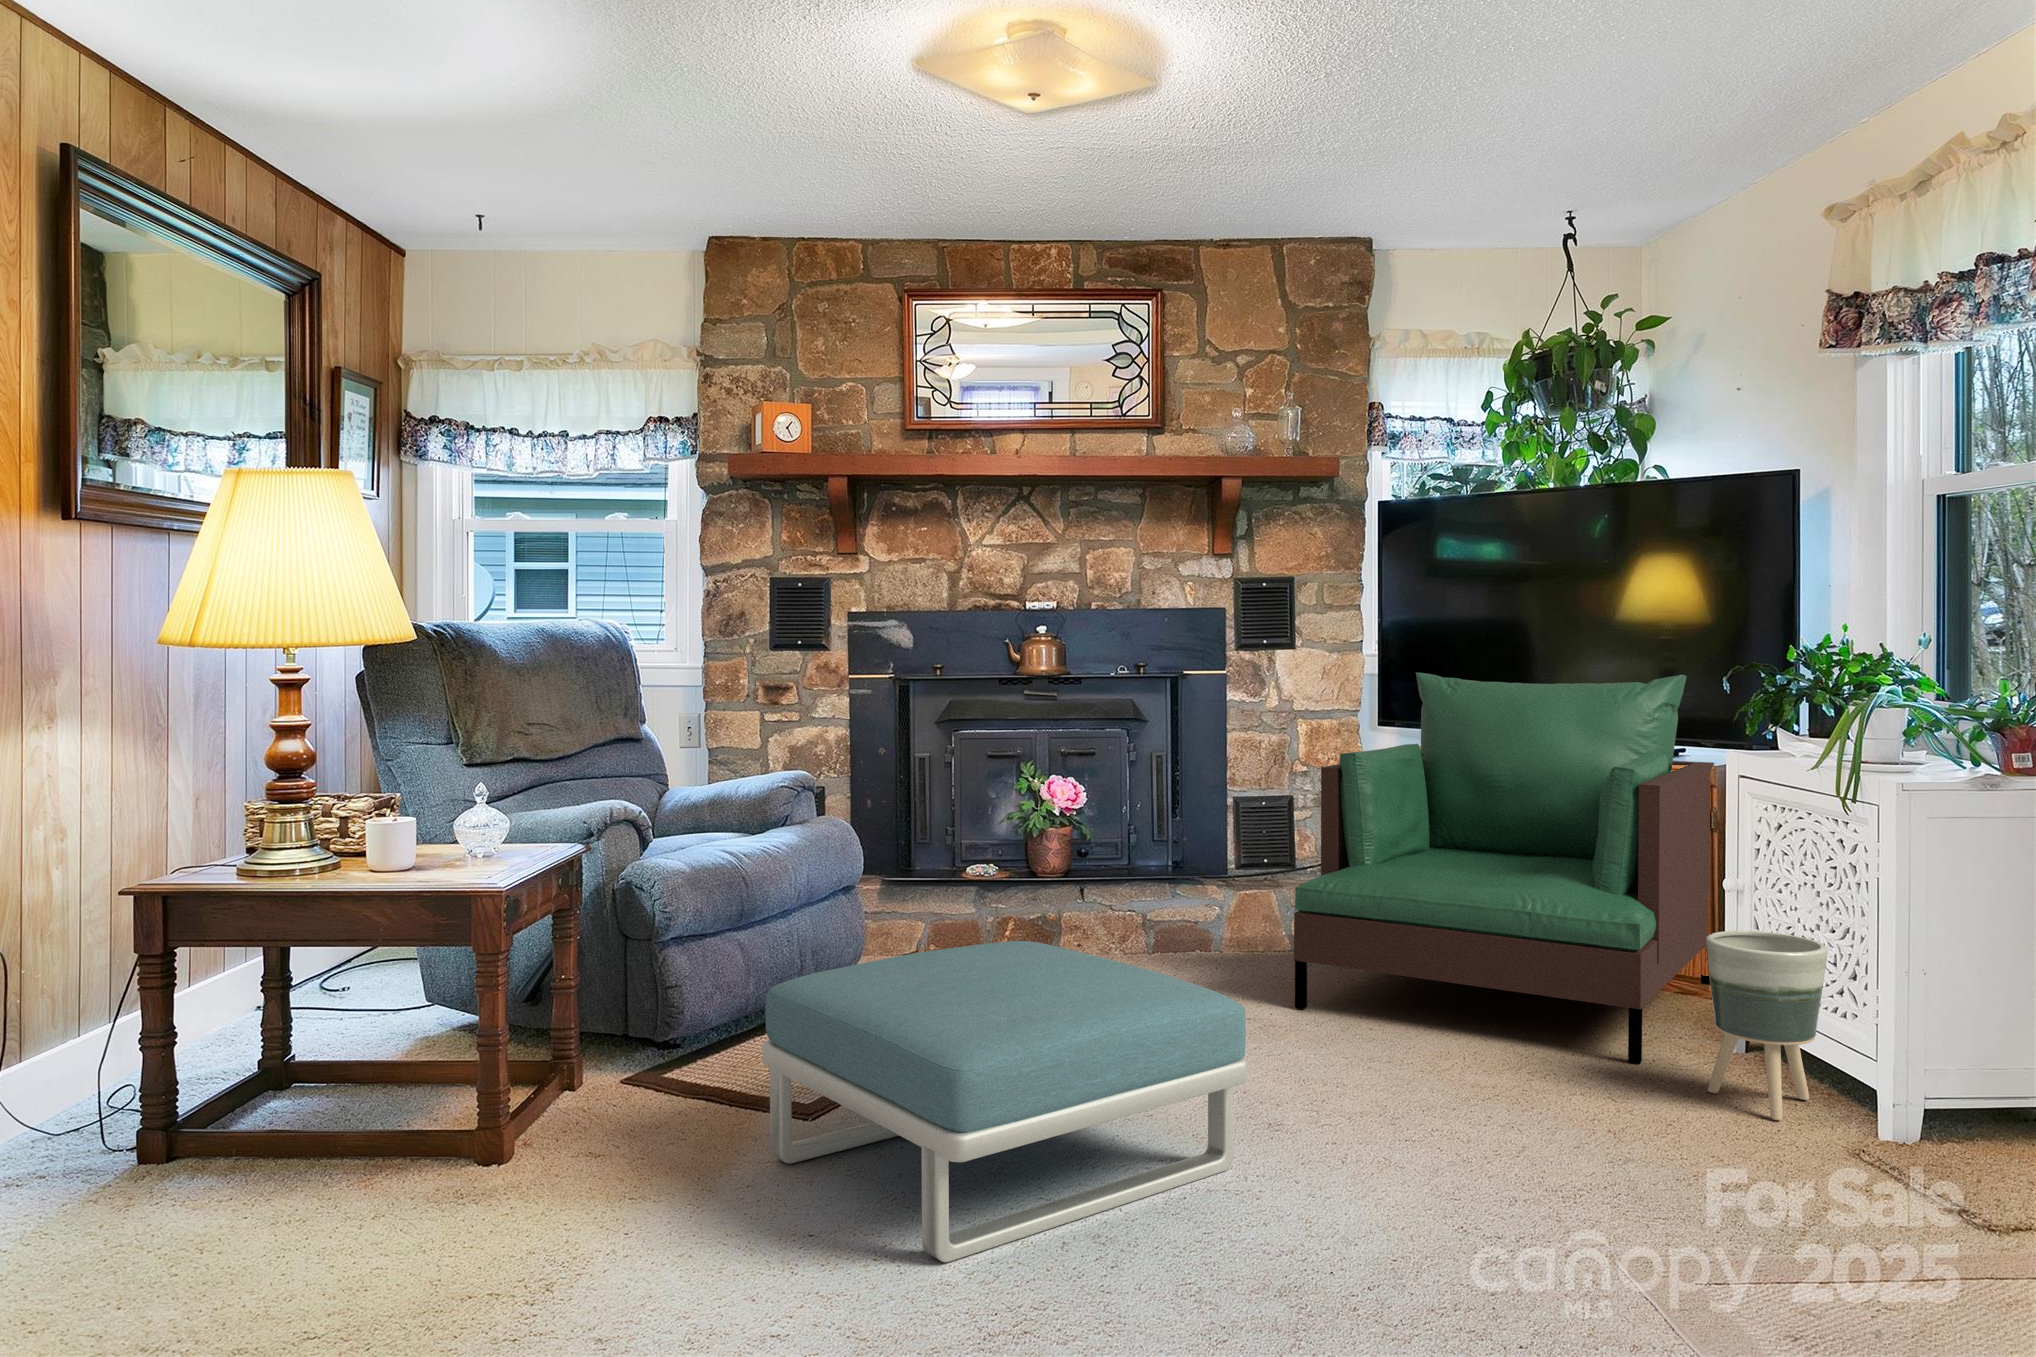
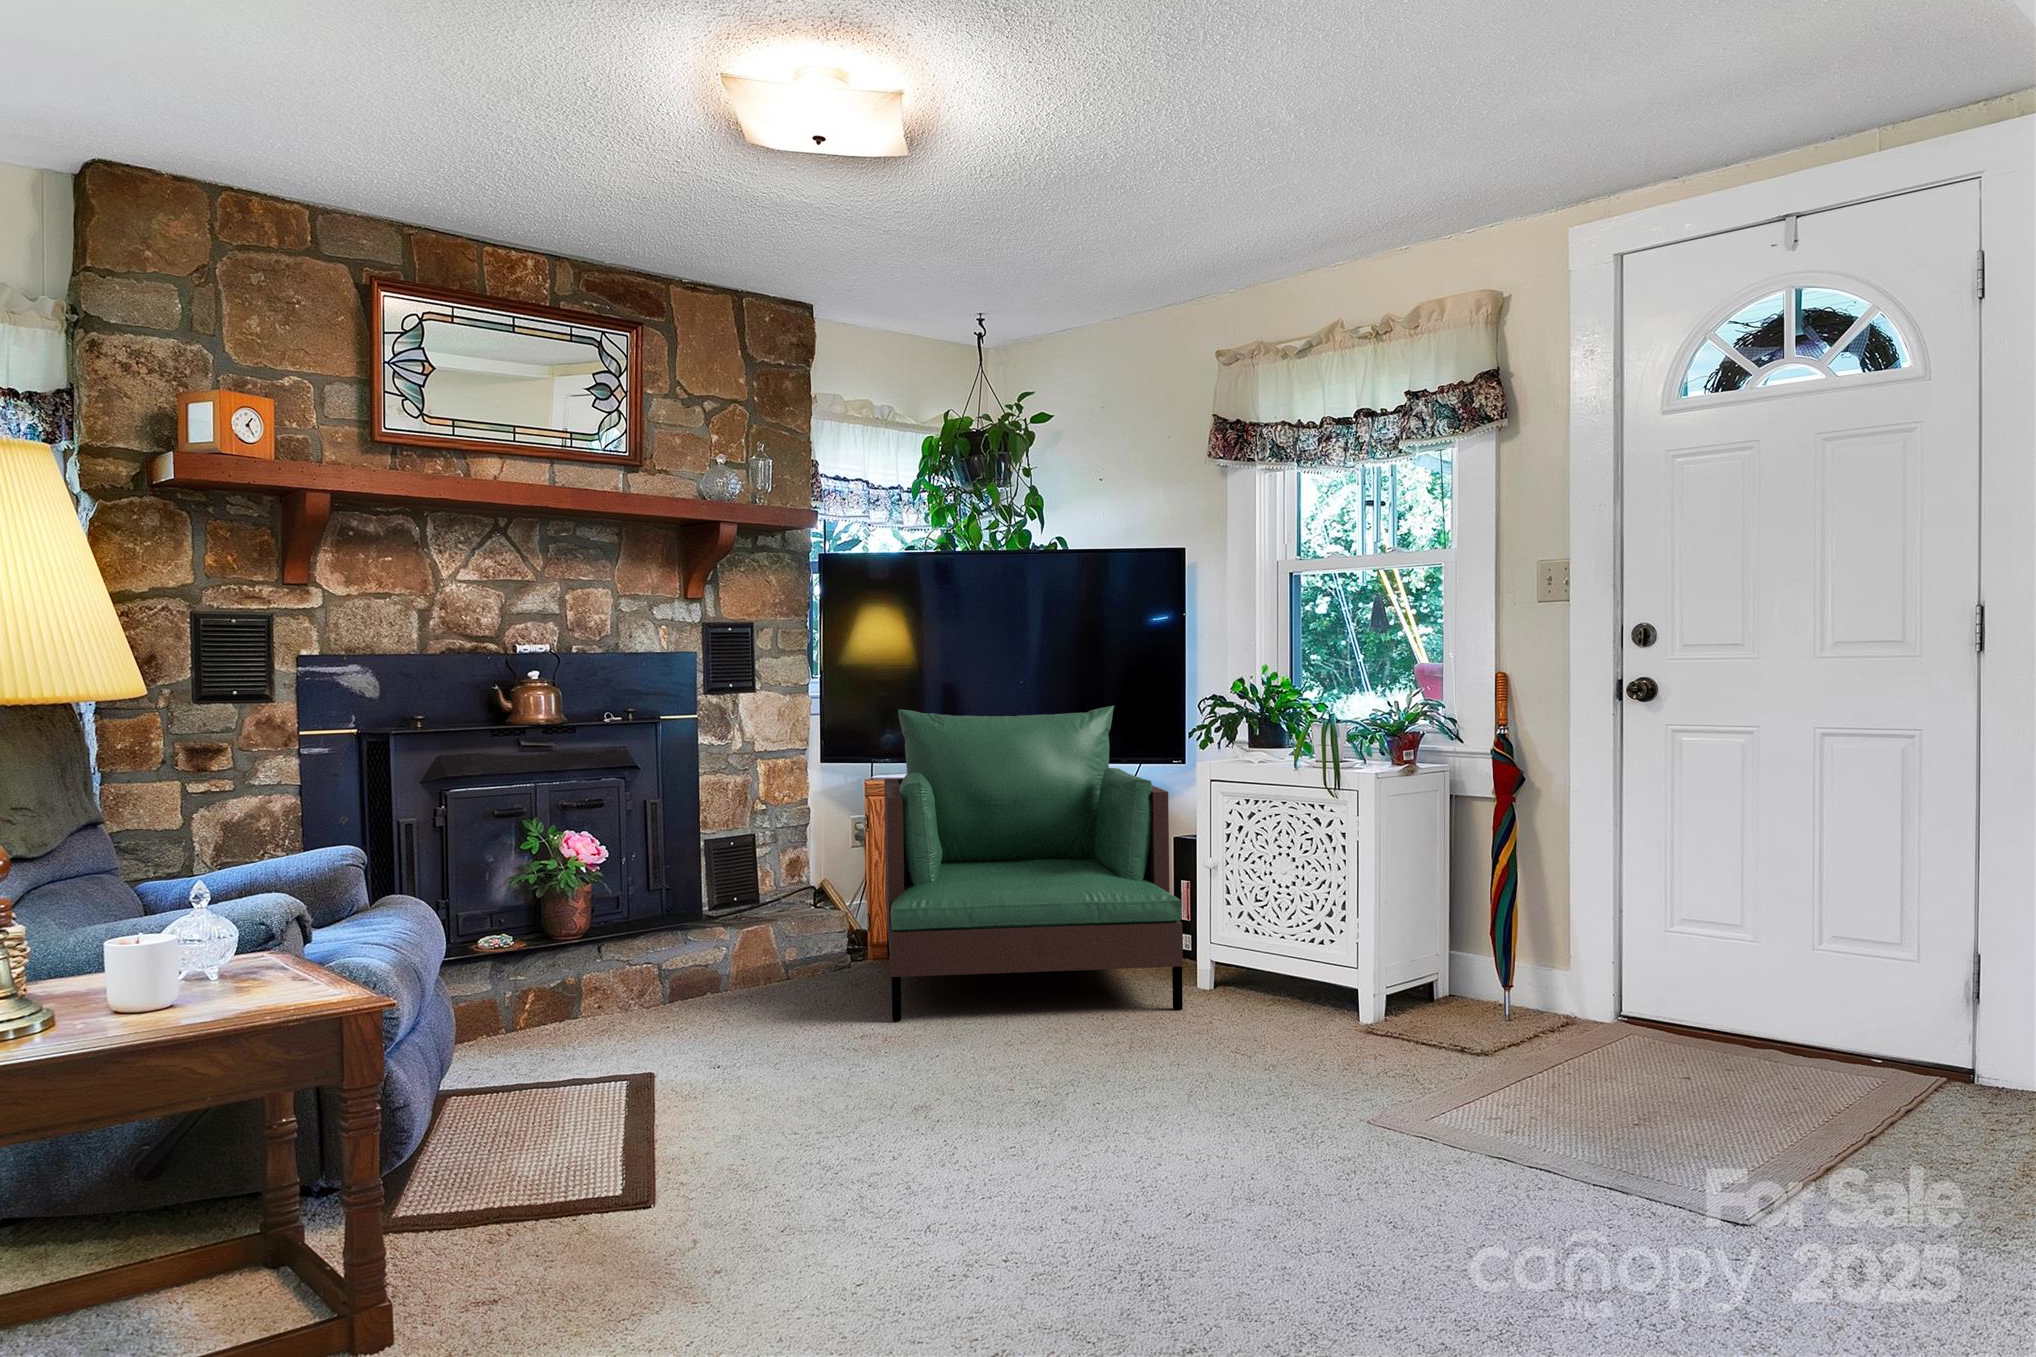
planter: present [1706,931,1827,1120] -> none [1247,892,1326,1026]
footstool: present [762,941,1248,1262] -> none [680,985,1103,1280]

